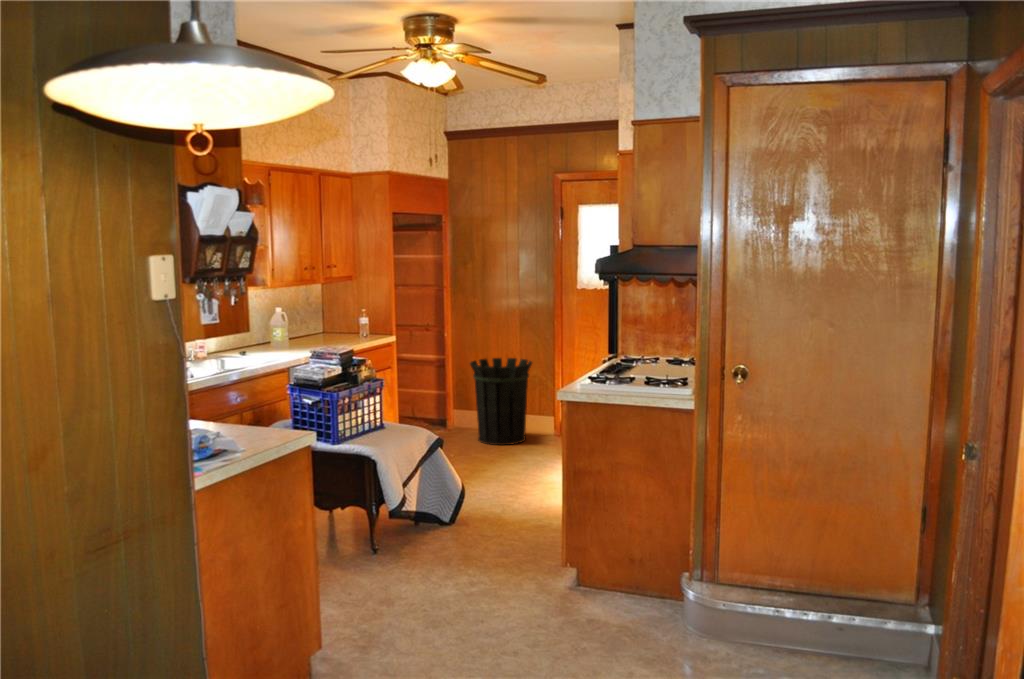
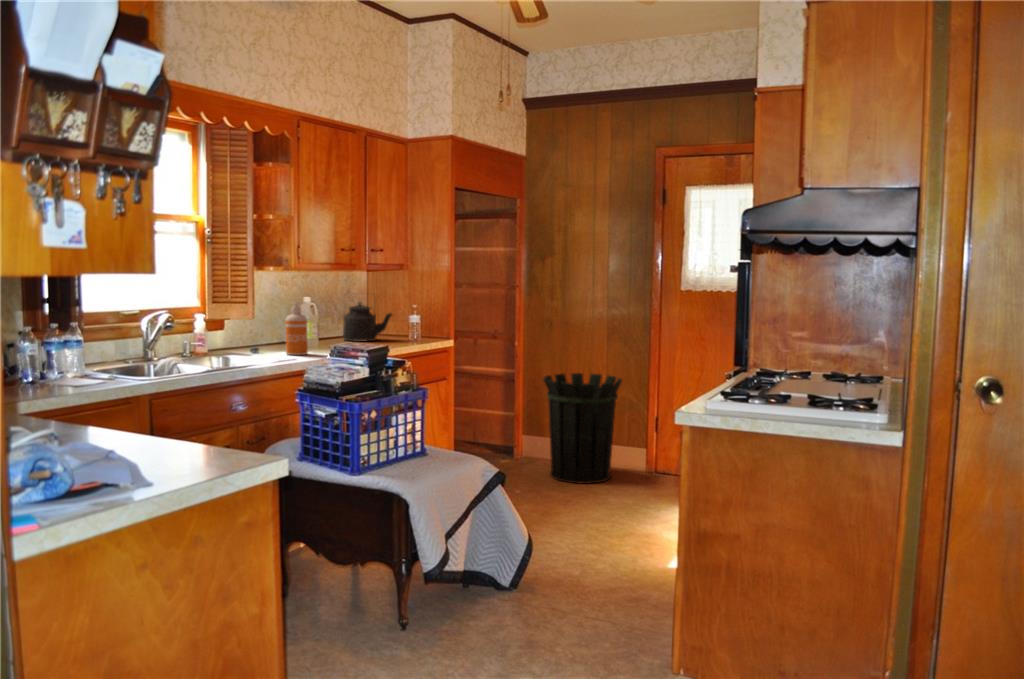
kettle: none [307,301,348,340] -> present [343,295,392,342]
soap dispenser: none [266,313,284,355] -> present [286,302,308,355]

